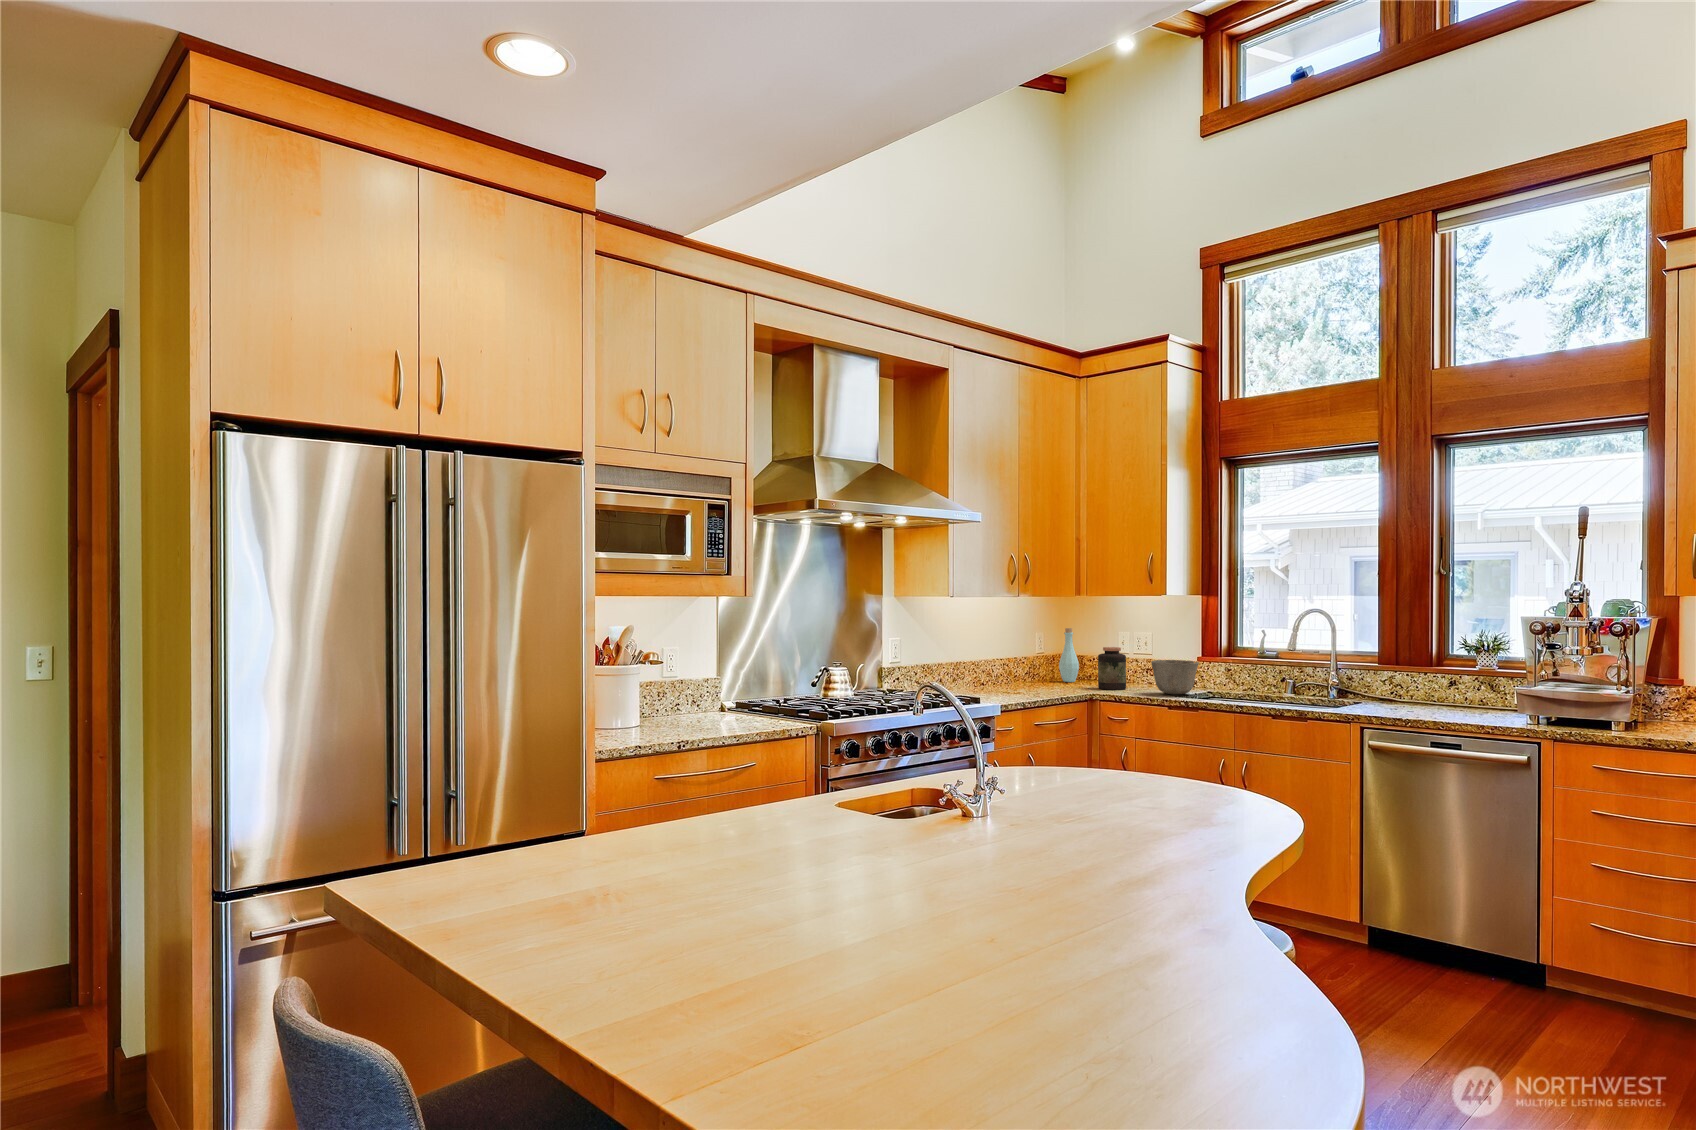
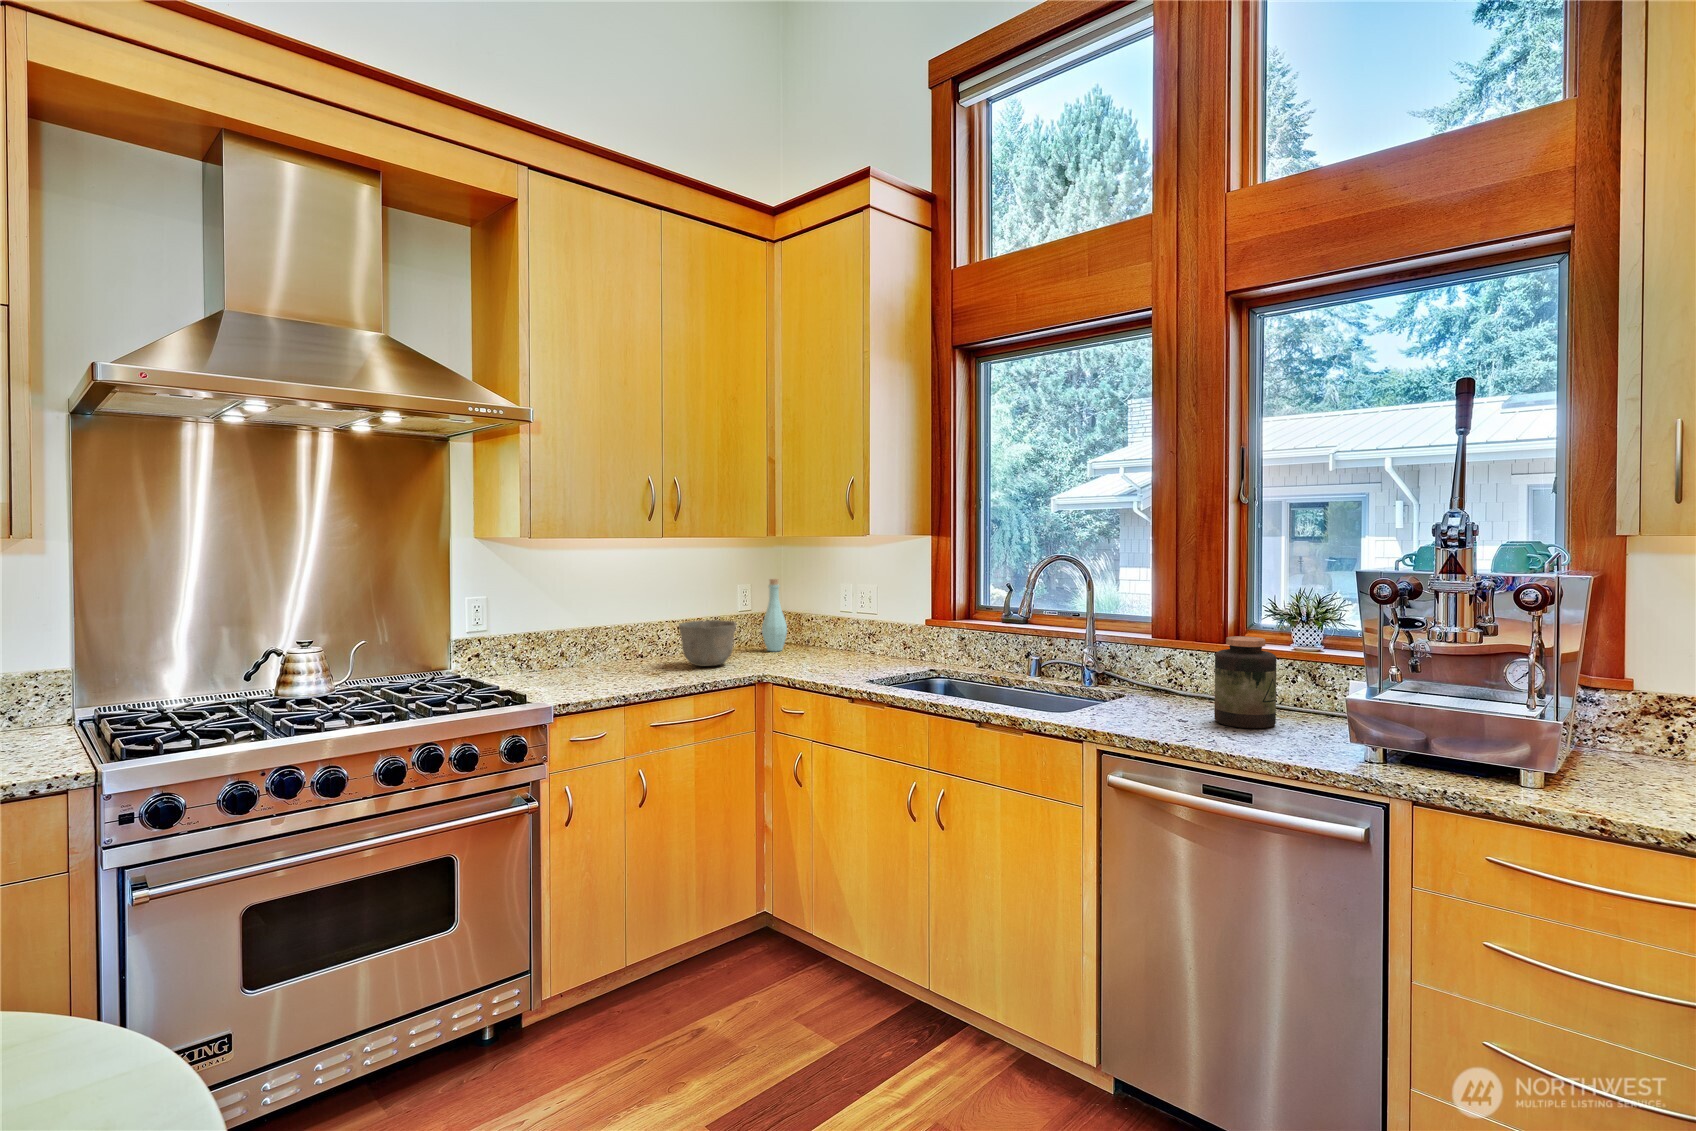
jar: present [1098,647,1126,690] -> present [1214,636,1277,728]
ceramic bowl: present [1151,660,1199,694] -> present [679,620,737,666]

